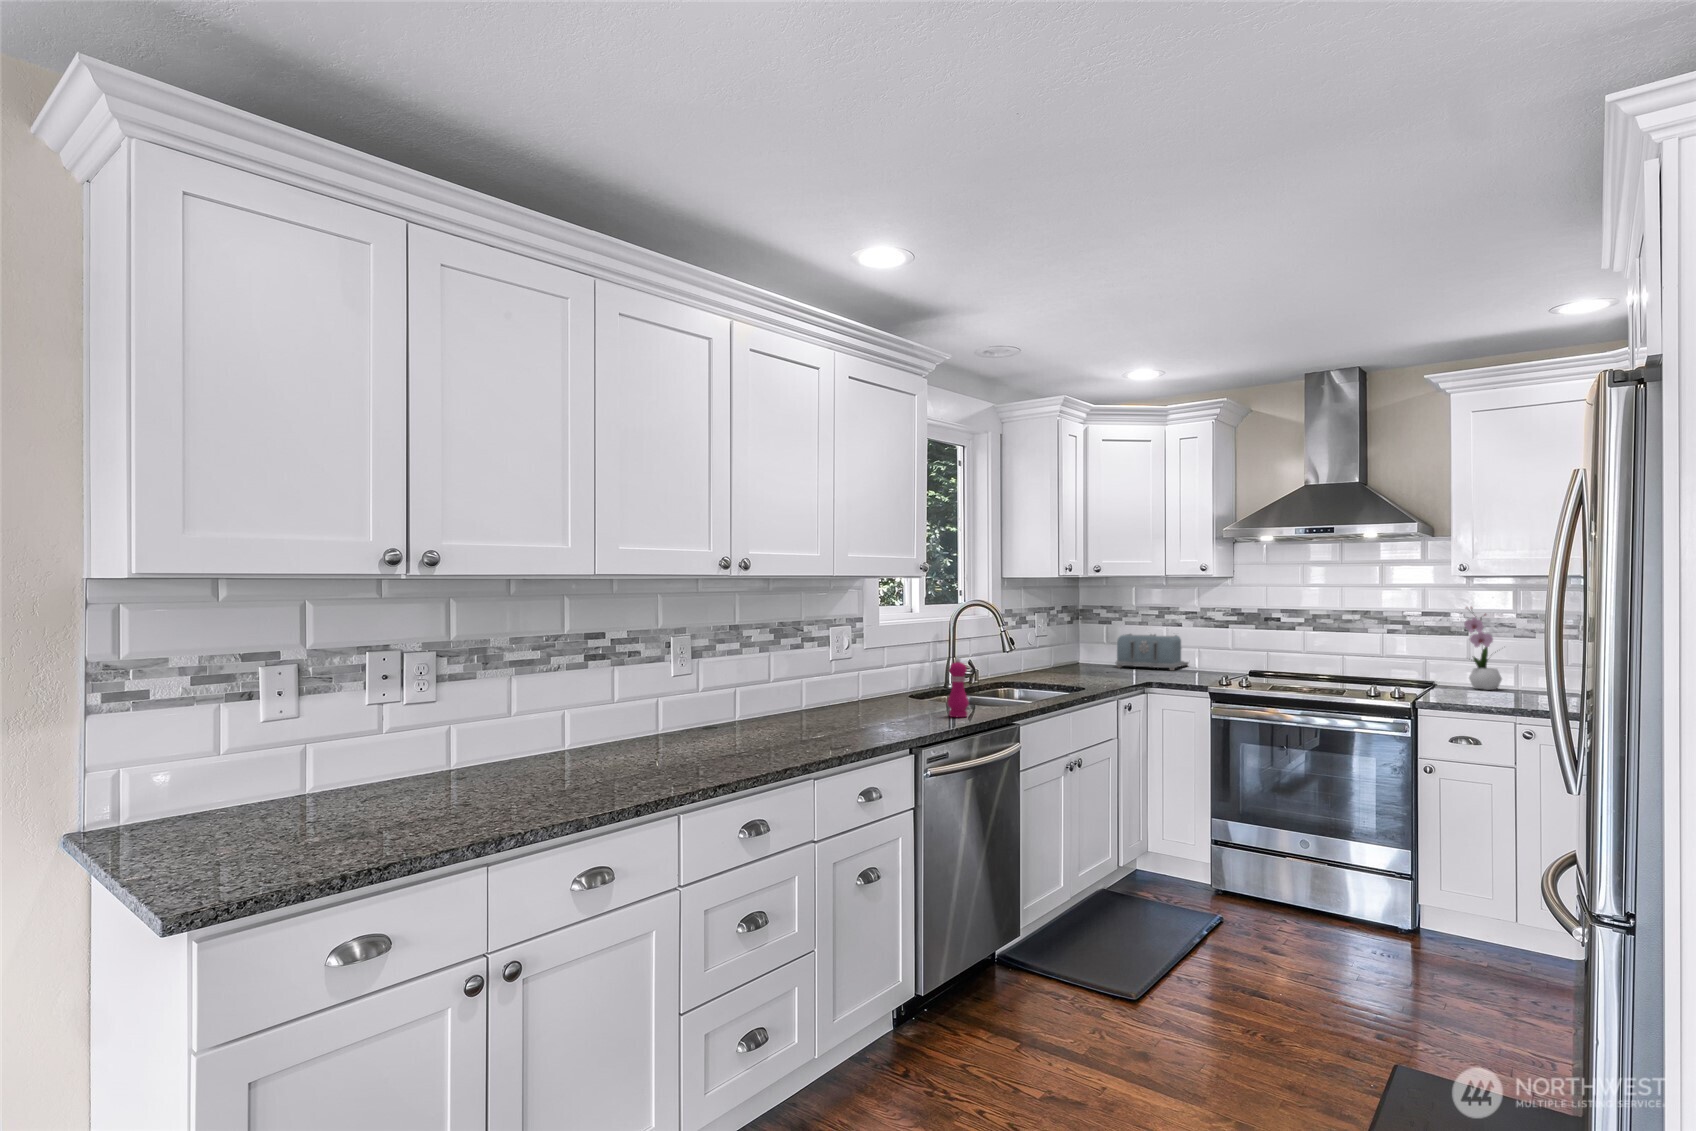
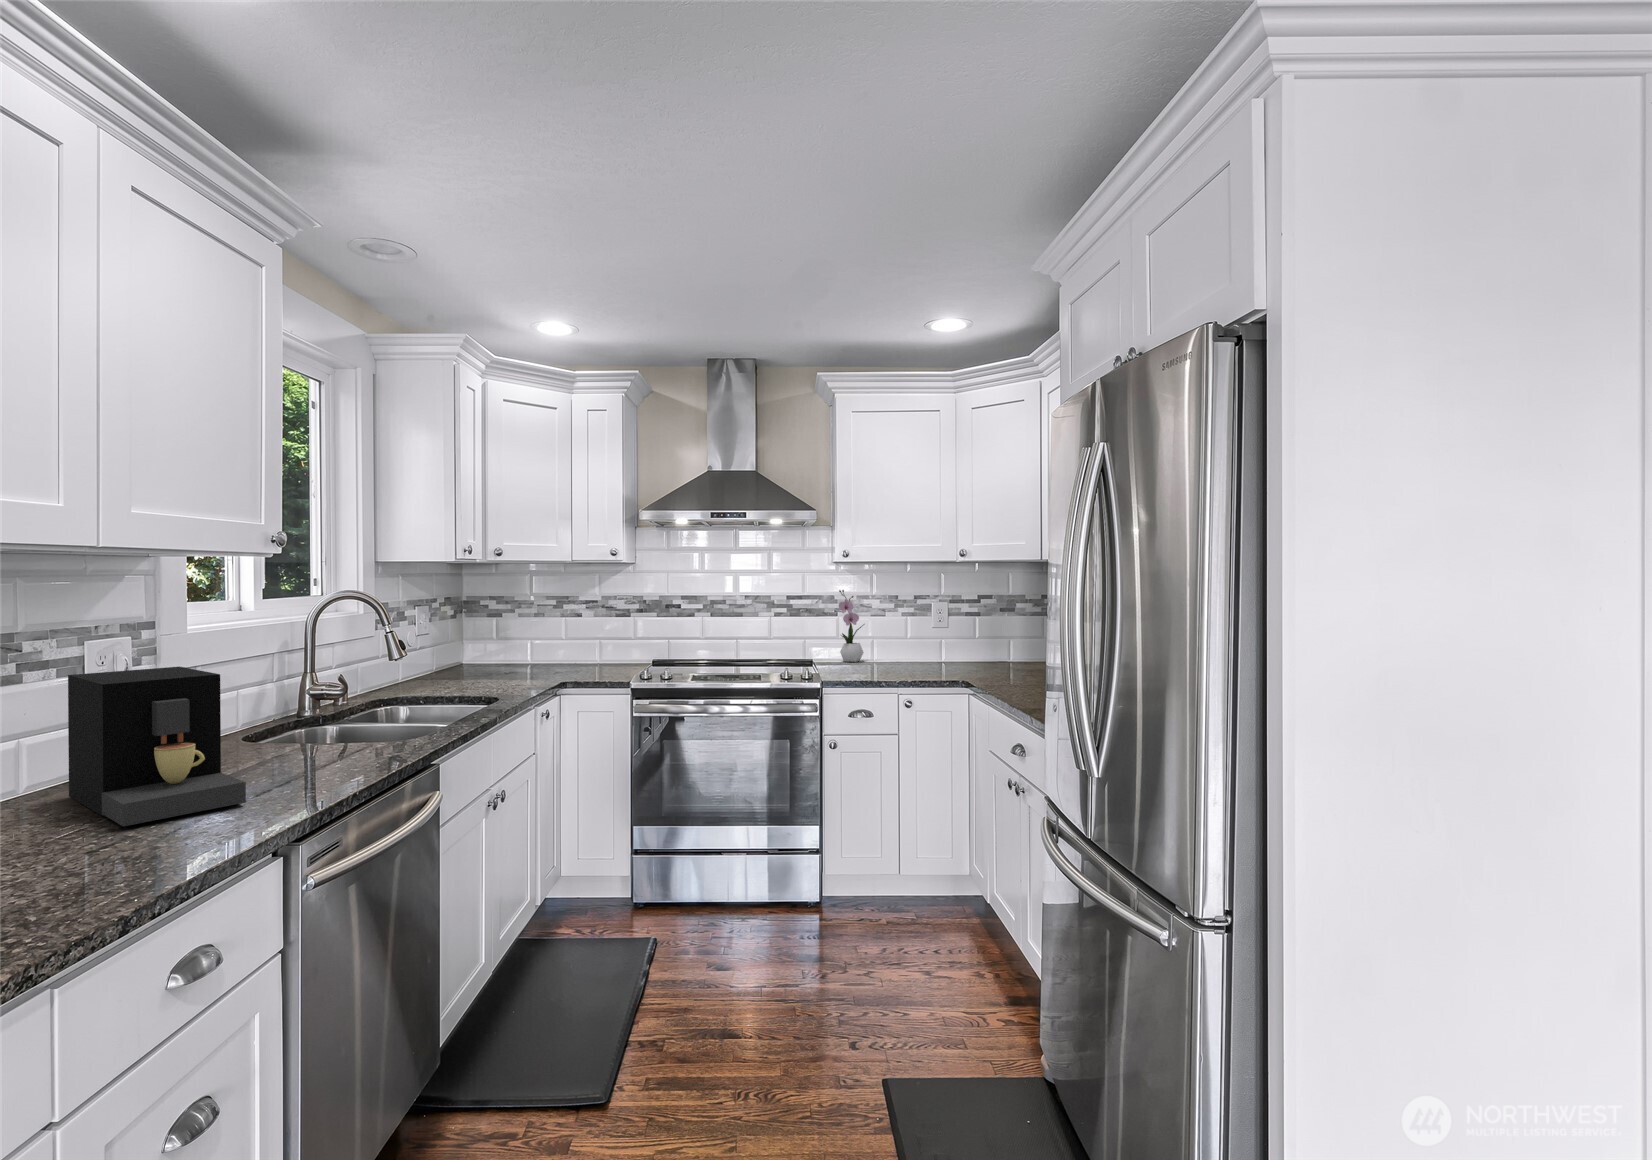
toaster: present [1115,634,1189,671] -> none [511,624,587,665]
coffee maker: none [821,644,894,726] -> present [68,666,246,826]
pepper mill: present [948,658,969,717] -> none [336,677,373,769]

